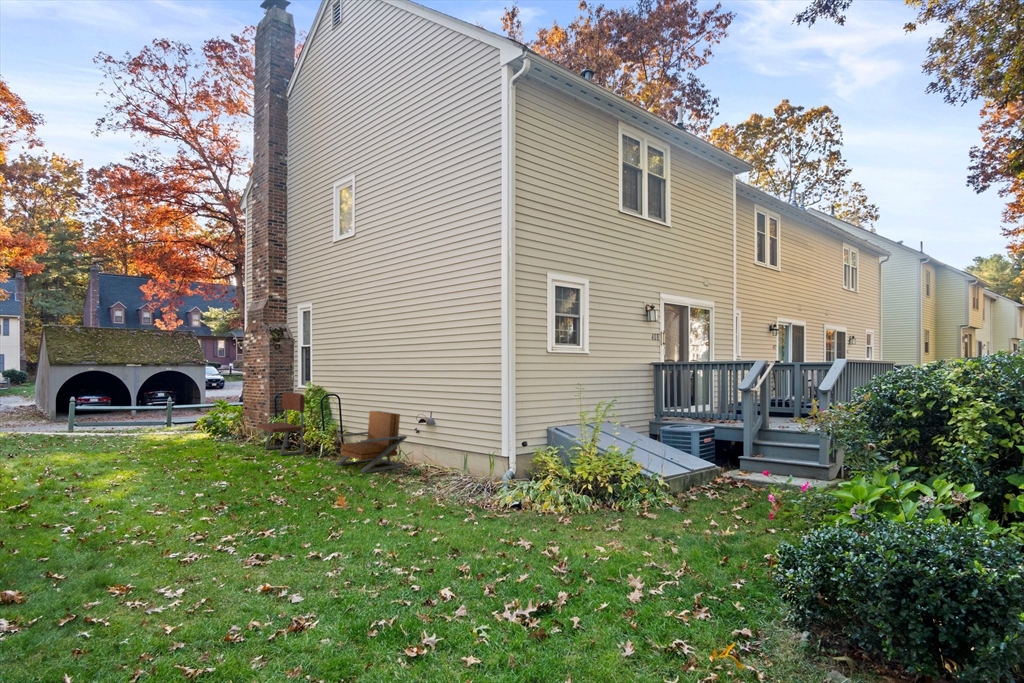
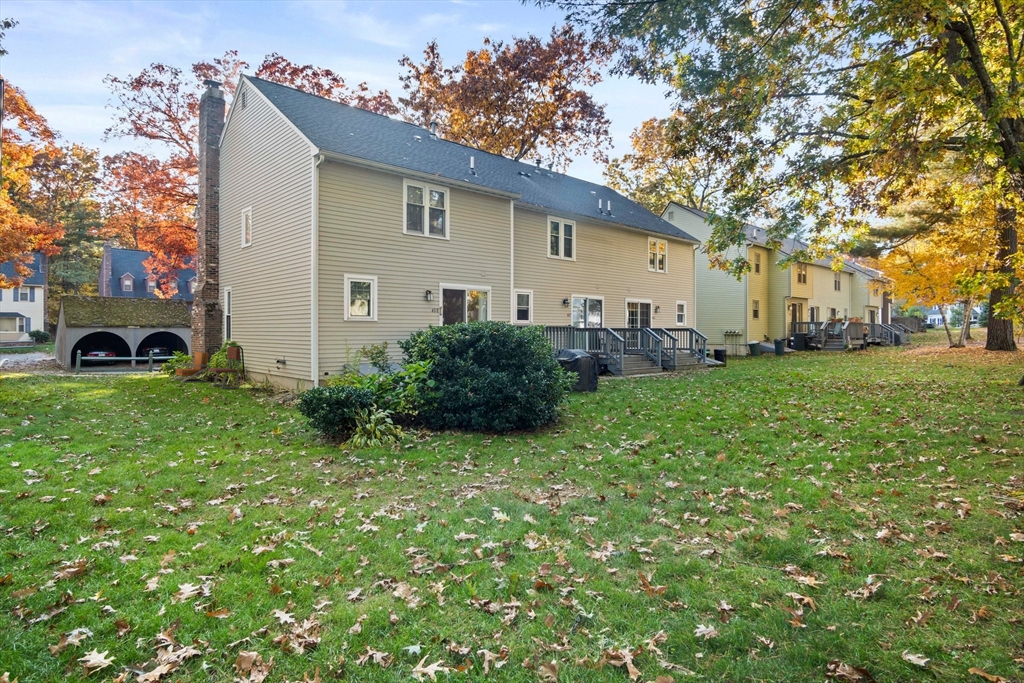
lounge chair: present [337,411,407,473] -> present [174,352,209,382]

